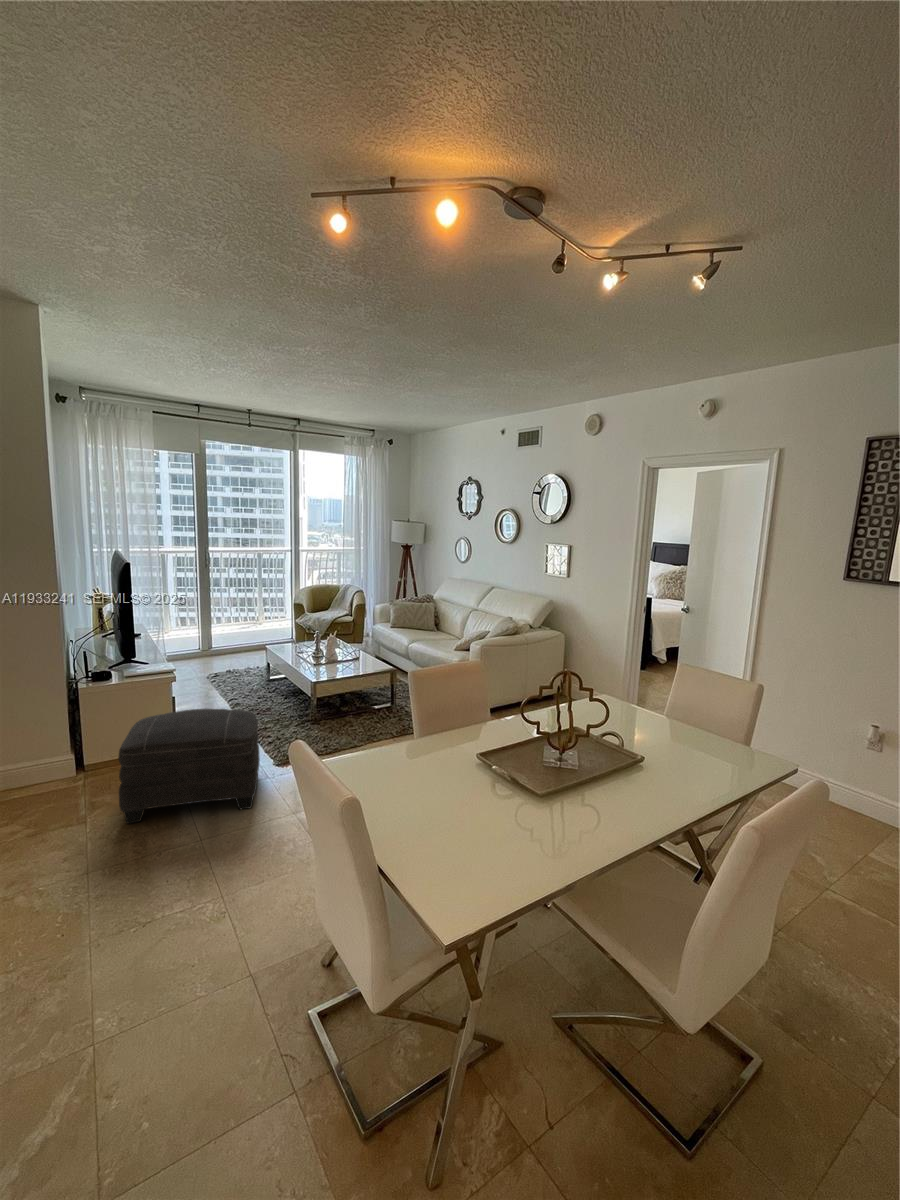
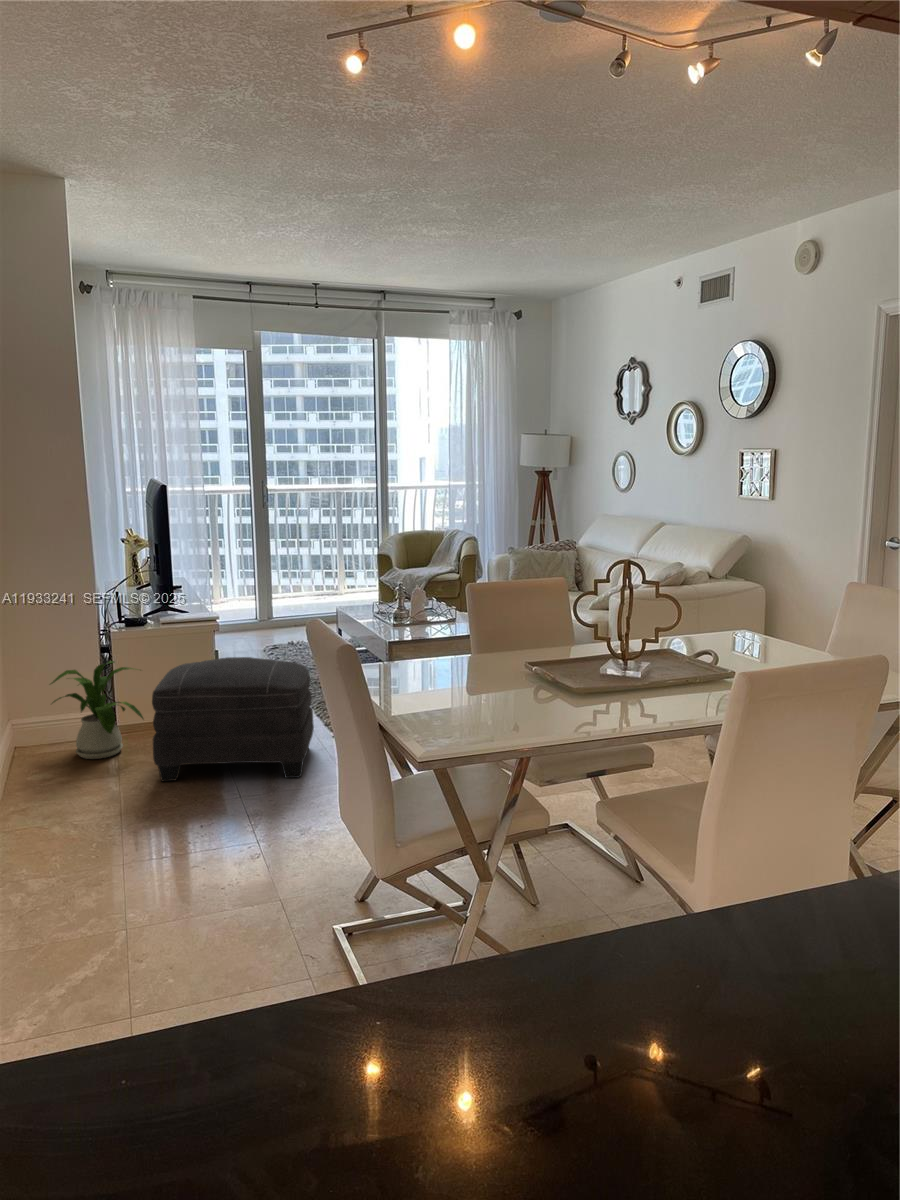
house plant: none [15,718,110,802] -> present [51,661,143,759]

